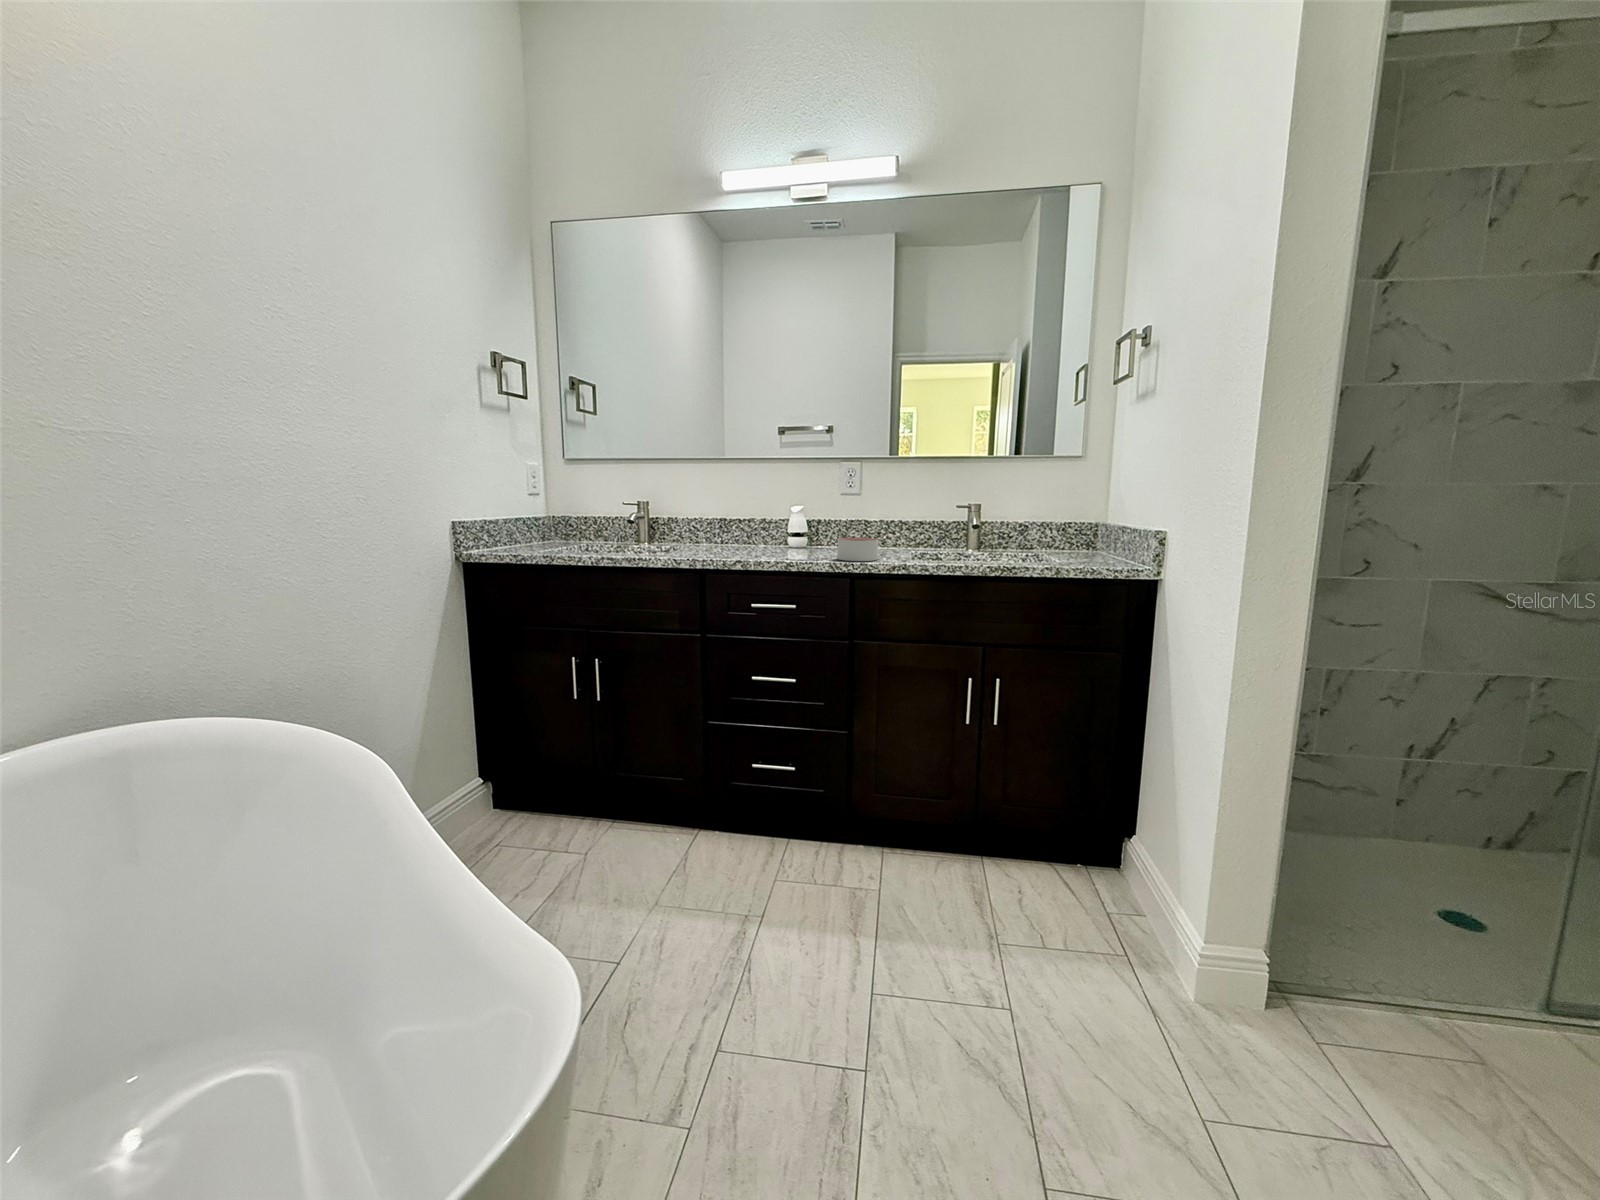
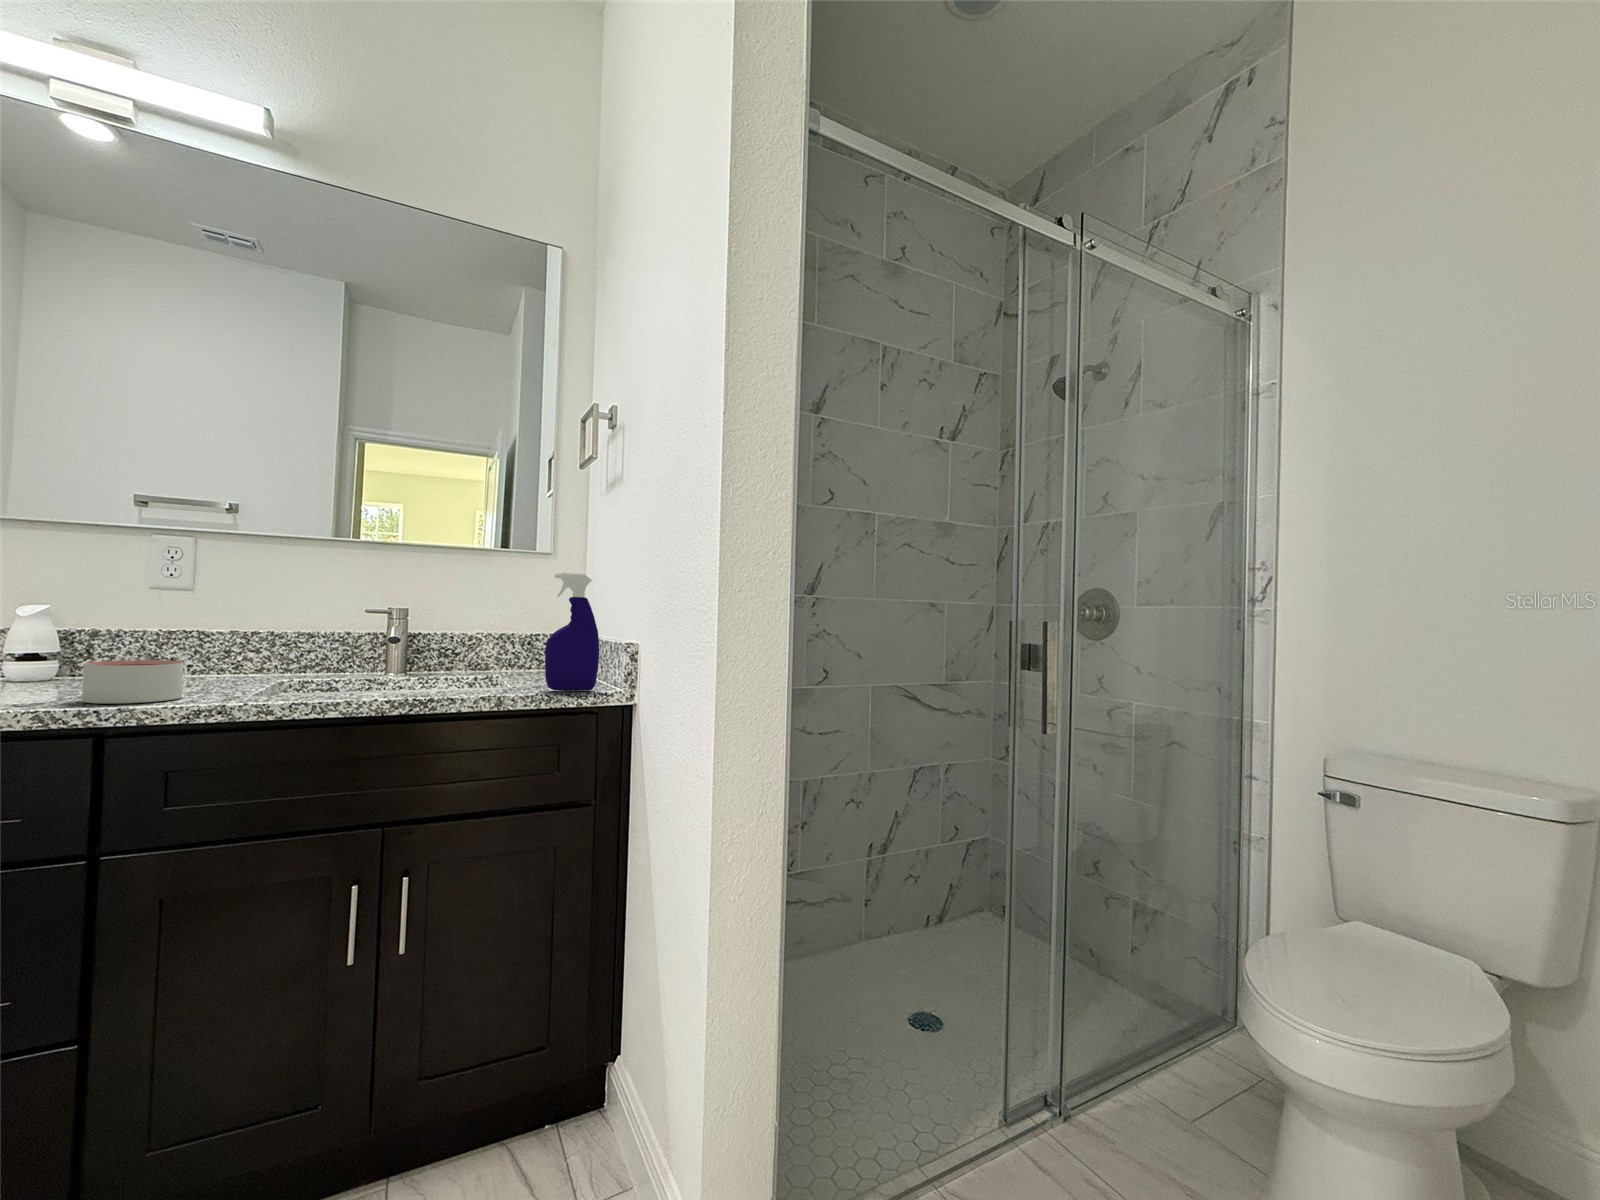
spray bottle: none [1088,476,1132,567] -> present [545,573,599,691]

